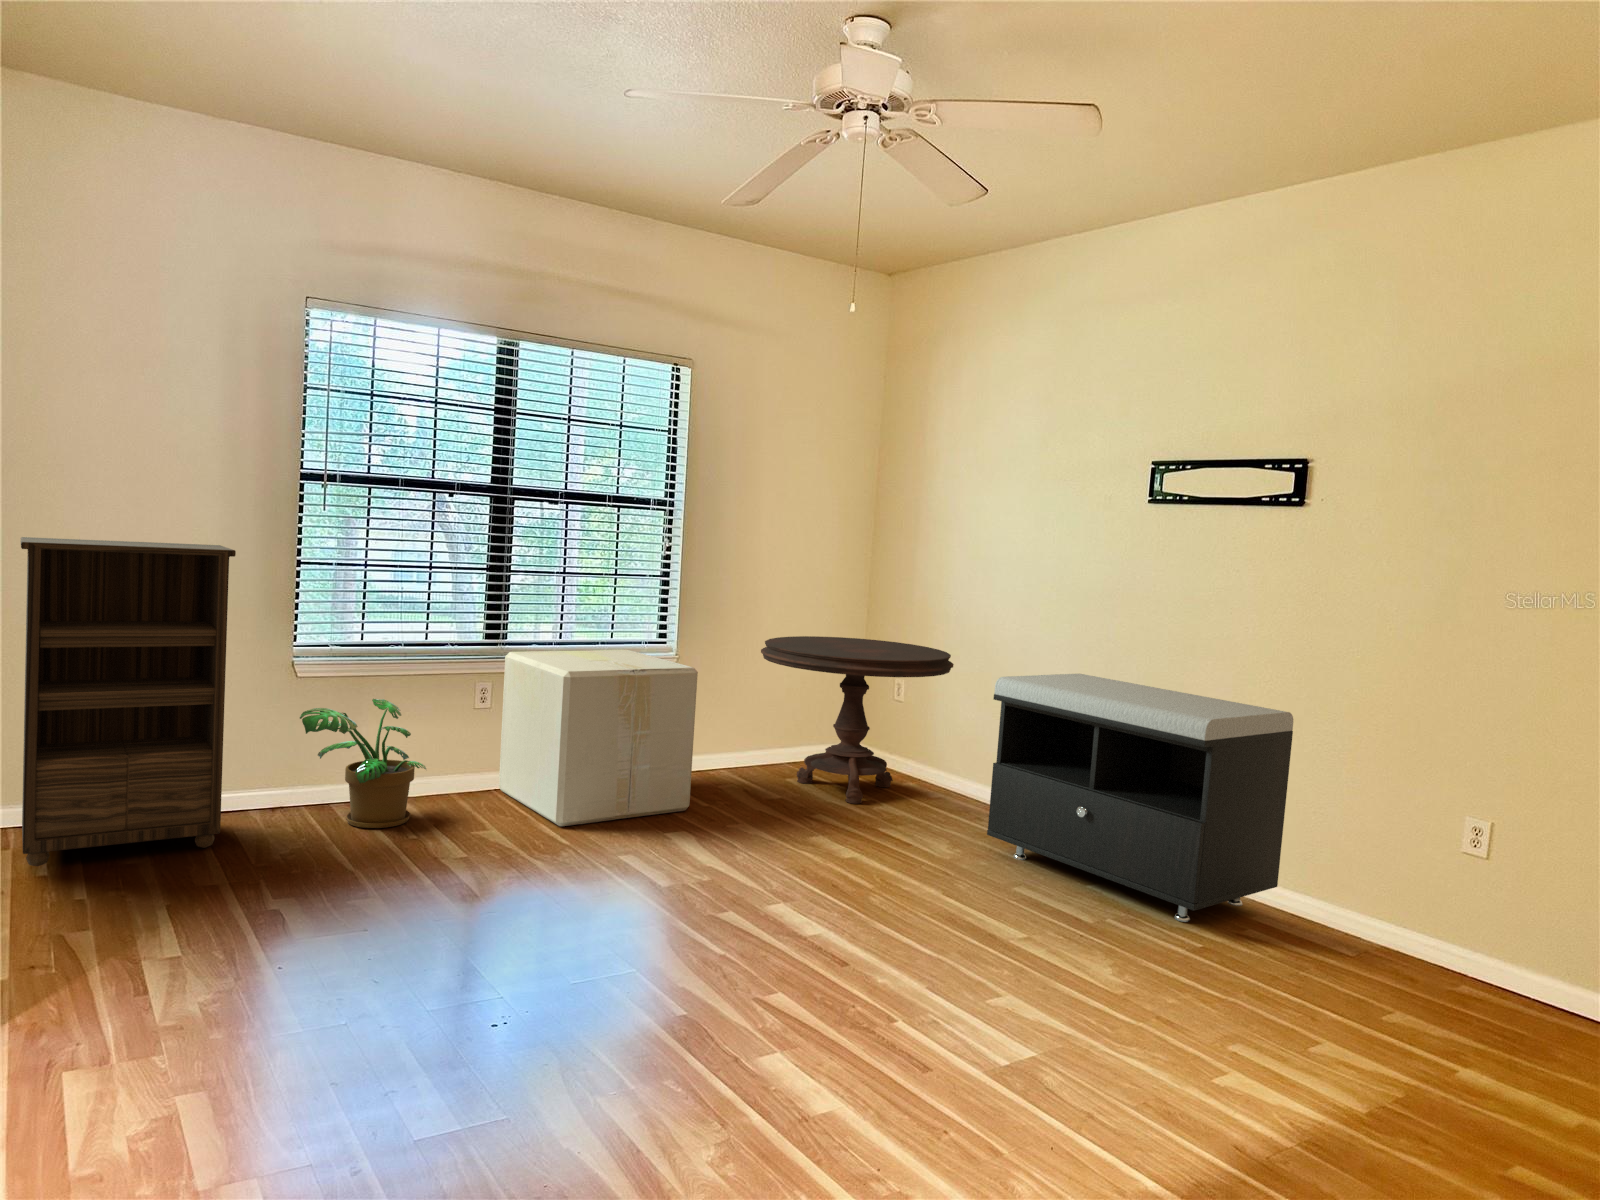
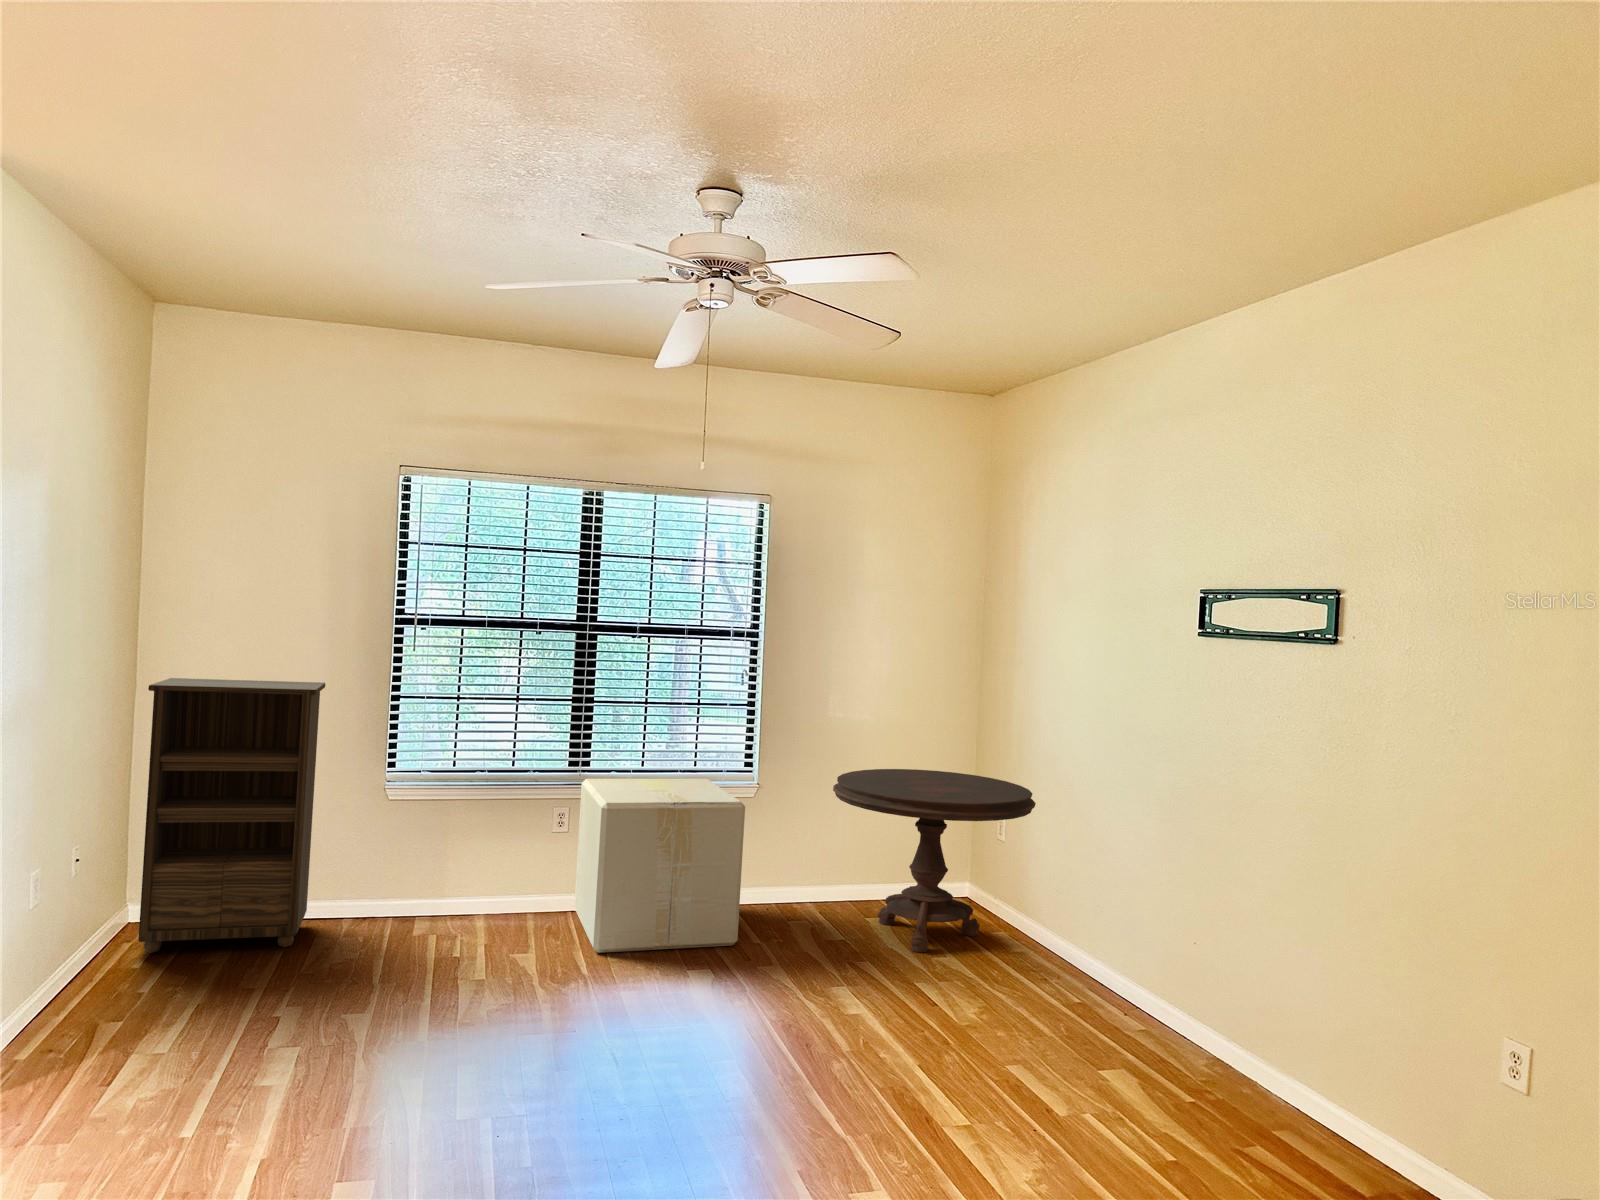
storage bench: present [987,674,1293,922] -> none [1017,828,1341,1137]
potted plant: present [300,699,426,828] -> none [365,819,490,941]

